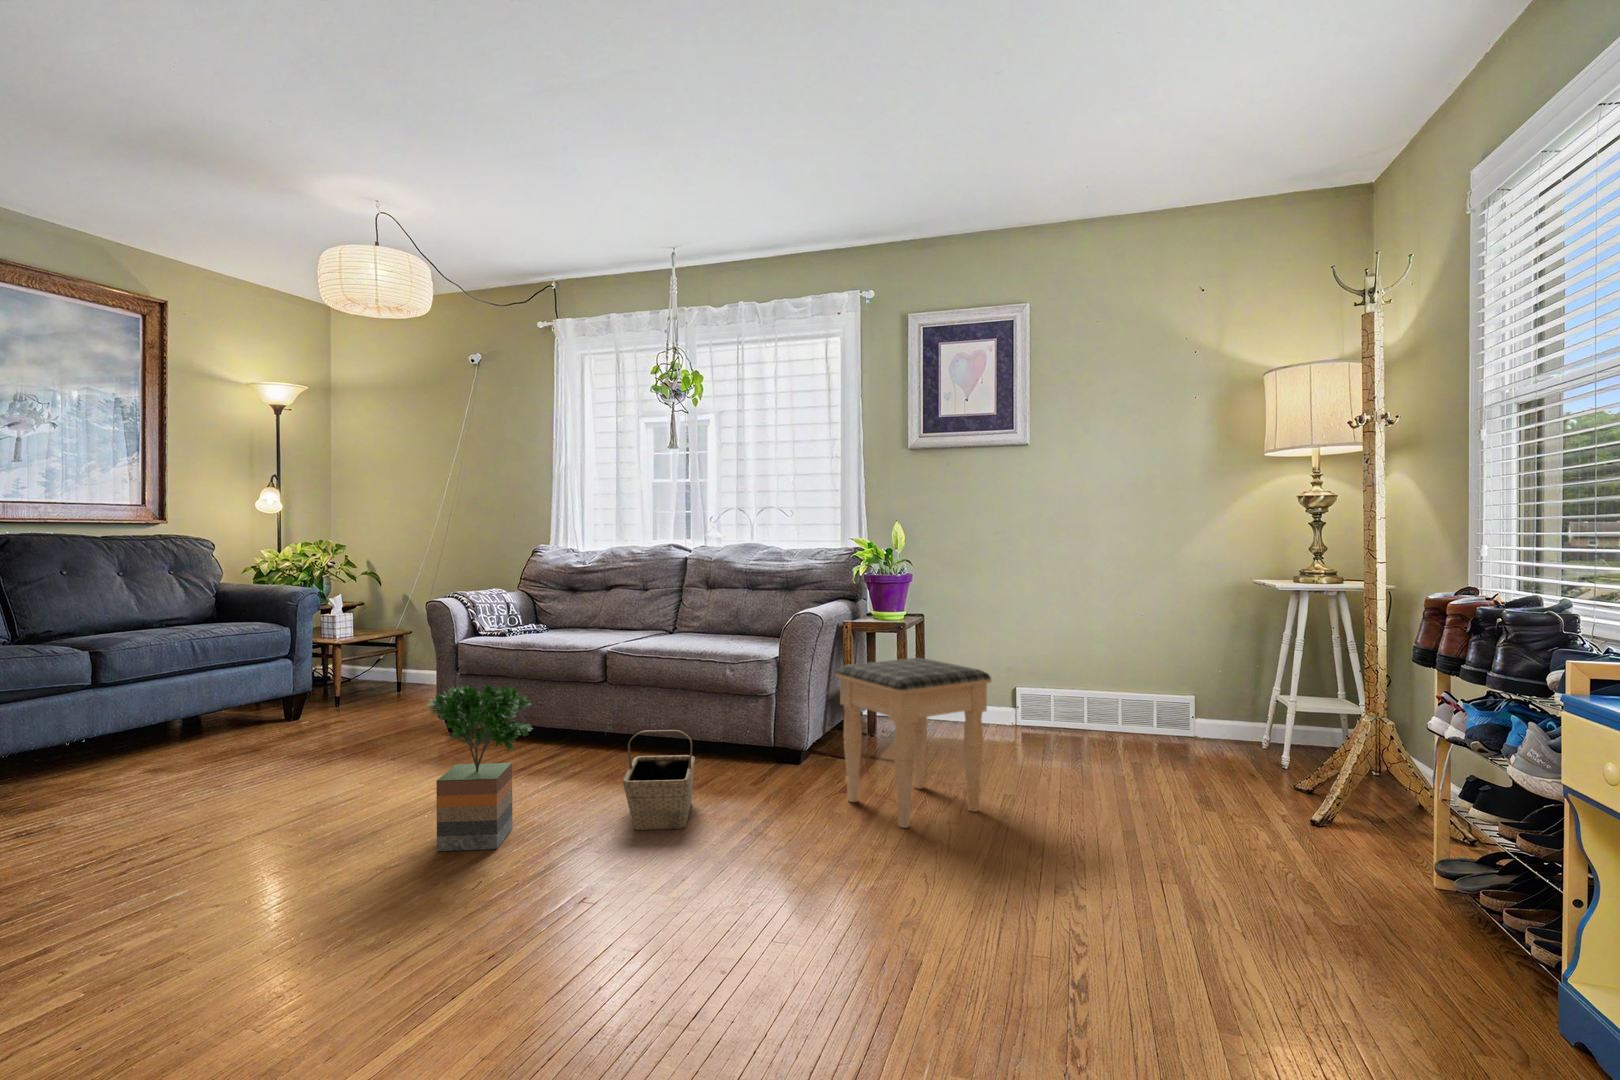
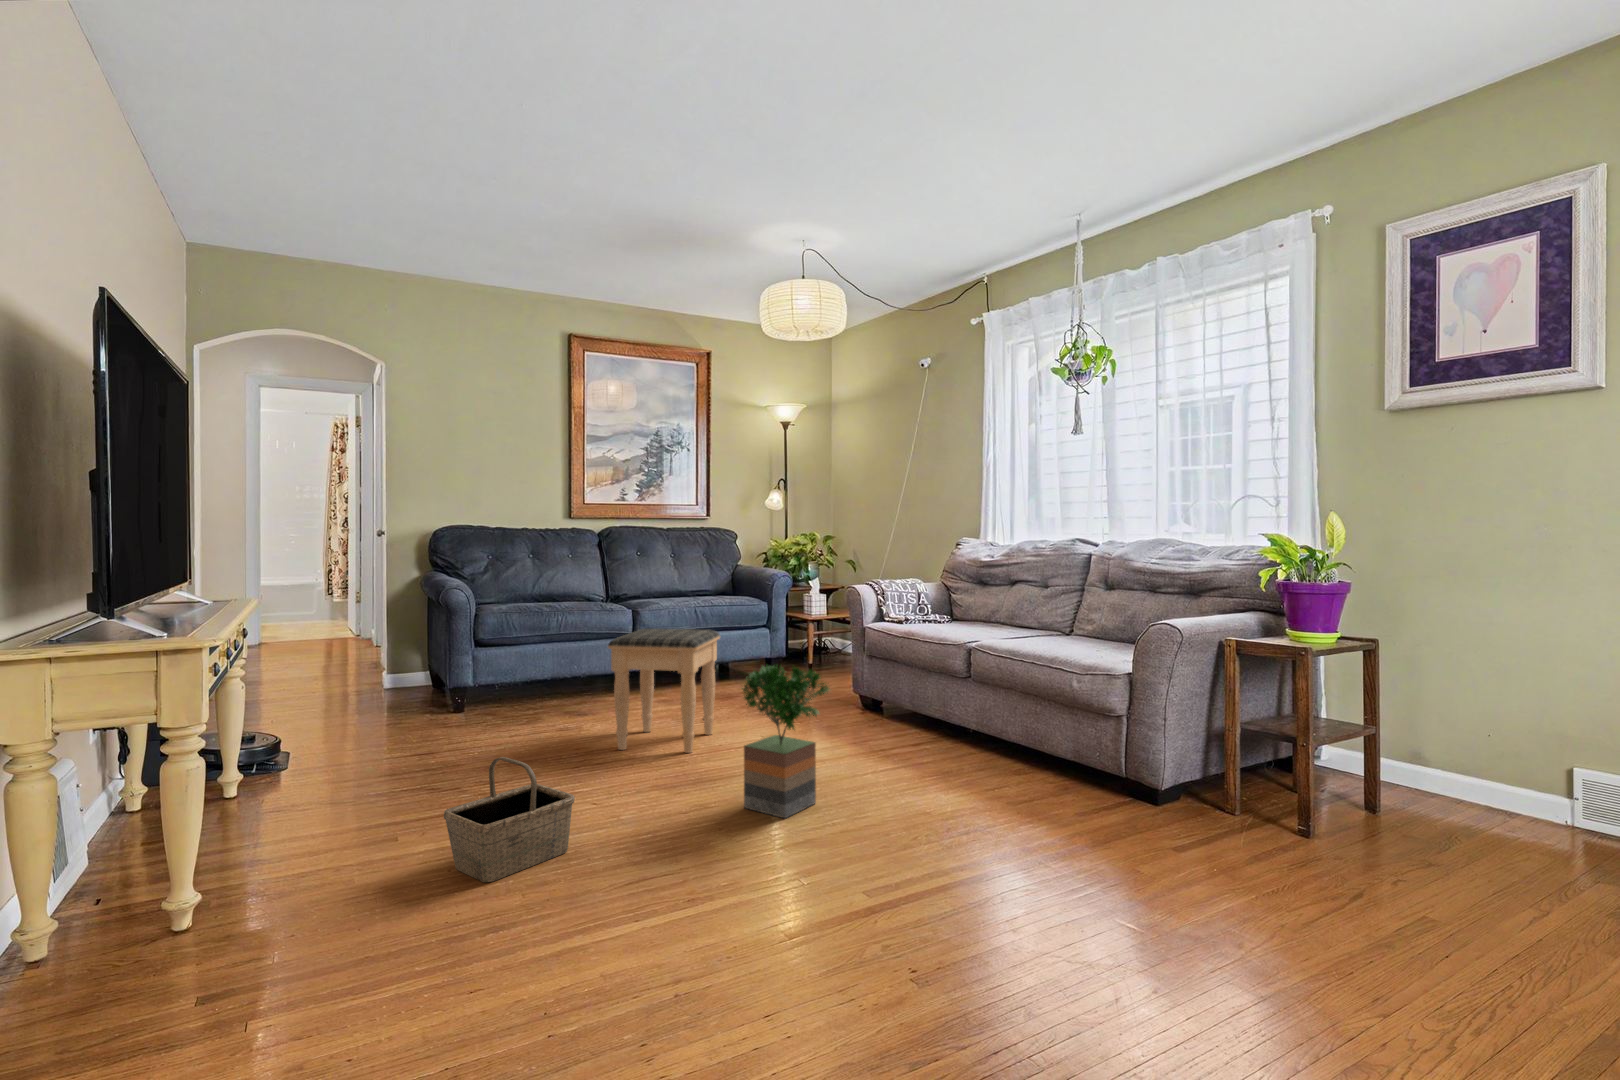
footstool: present [836,658,991,828] -> present [608,629,720,753]
basket: present [622,730,695,830] -> present [444,757,575,882]

